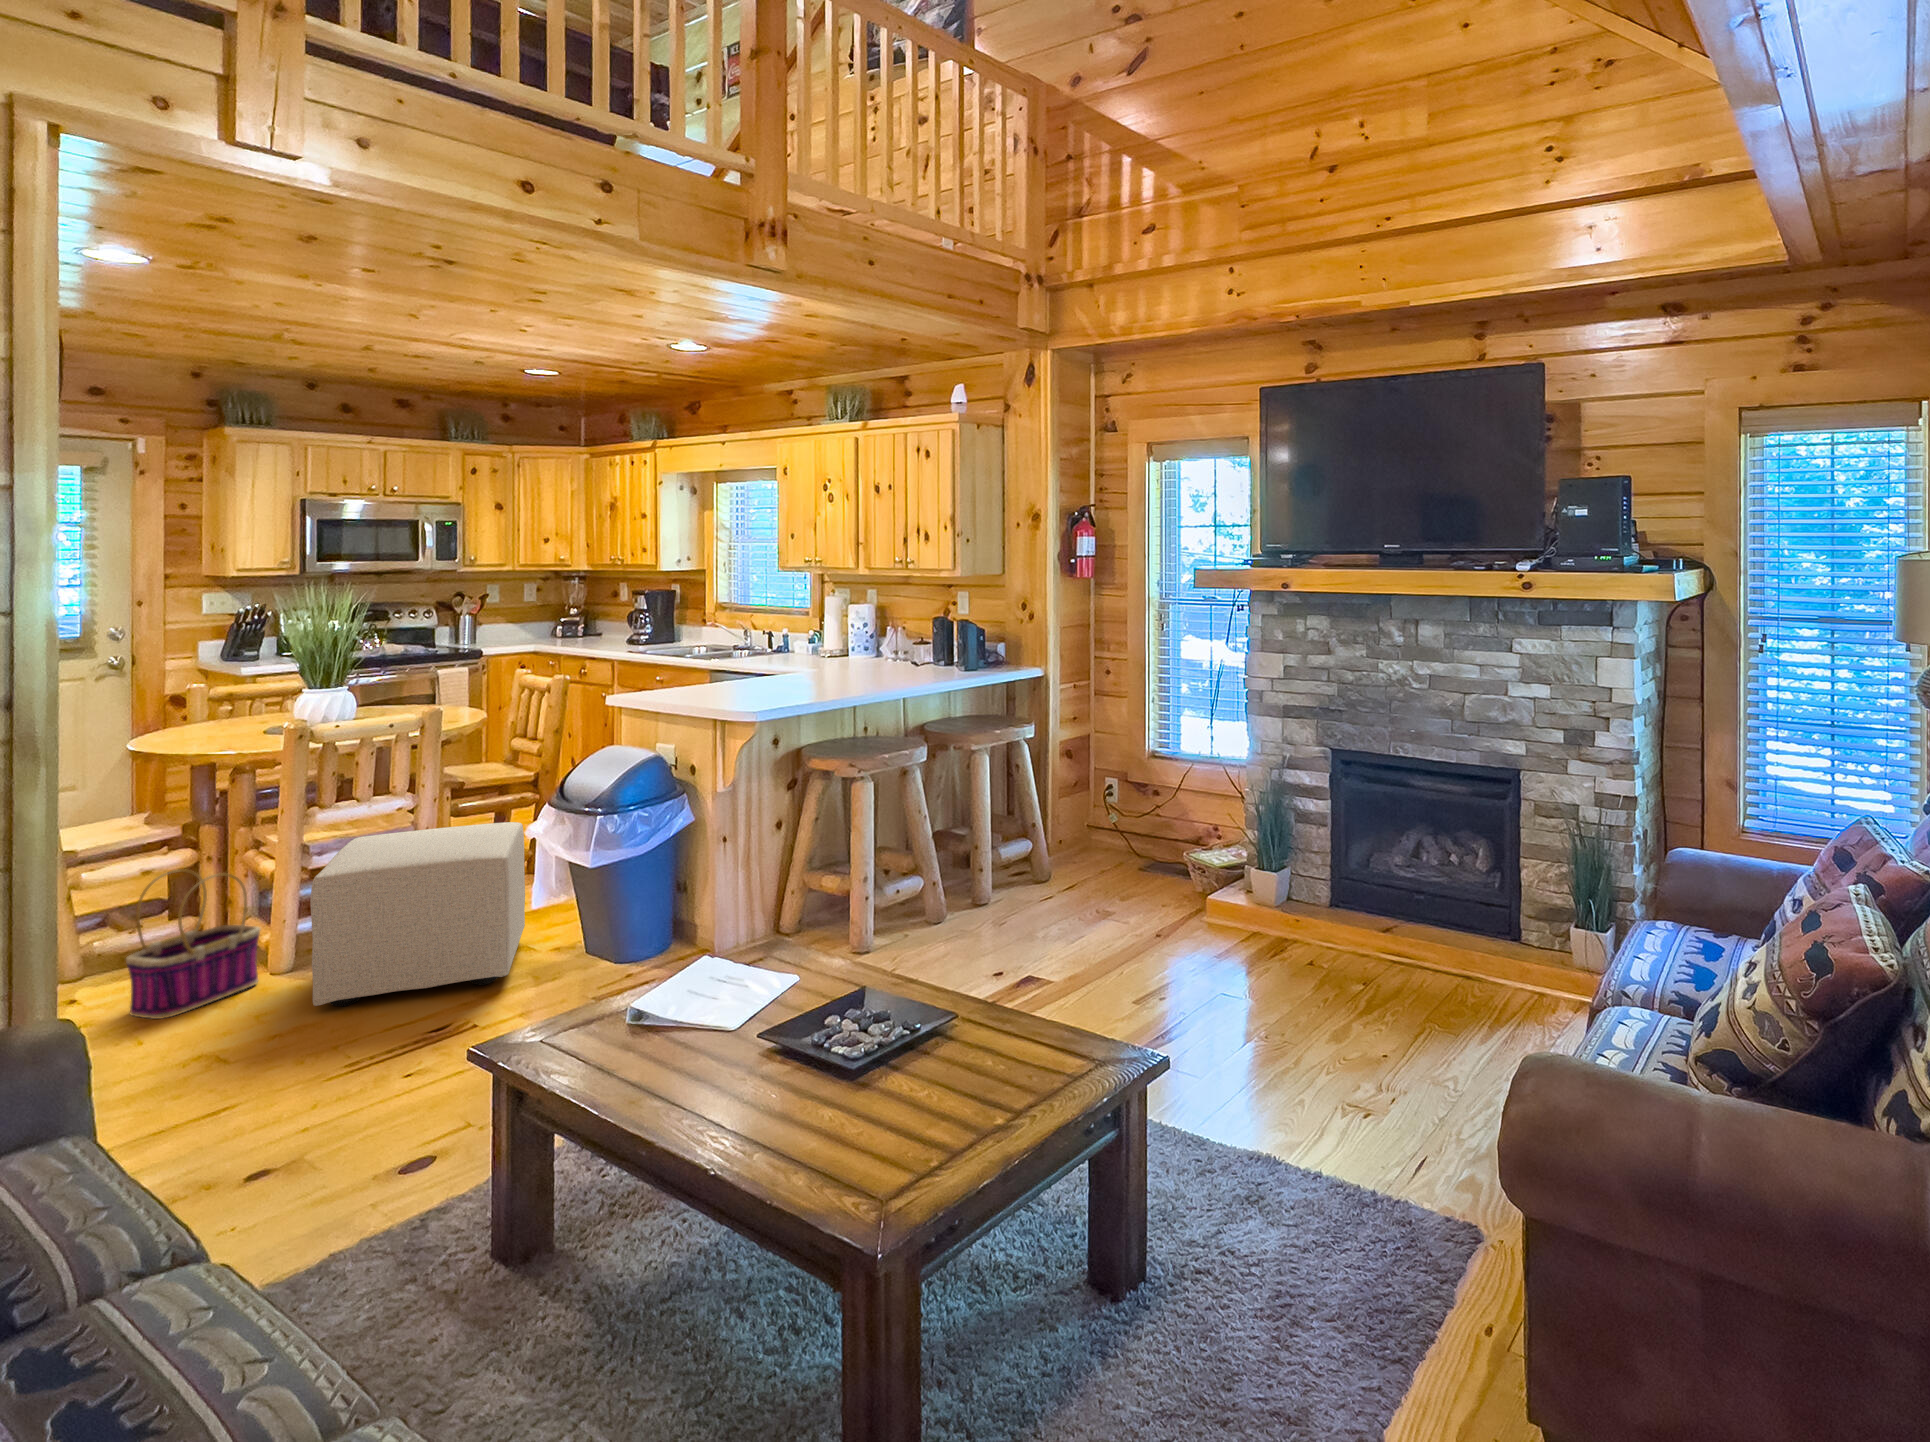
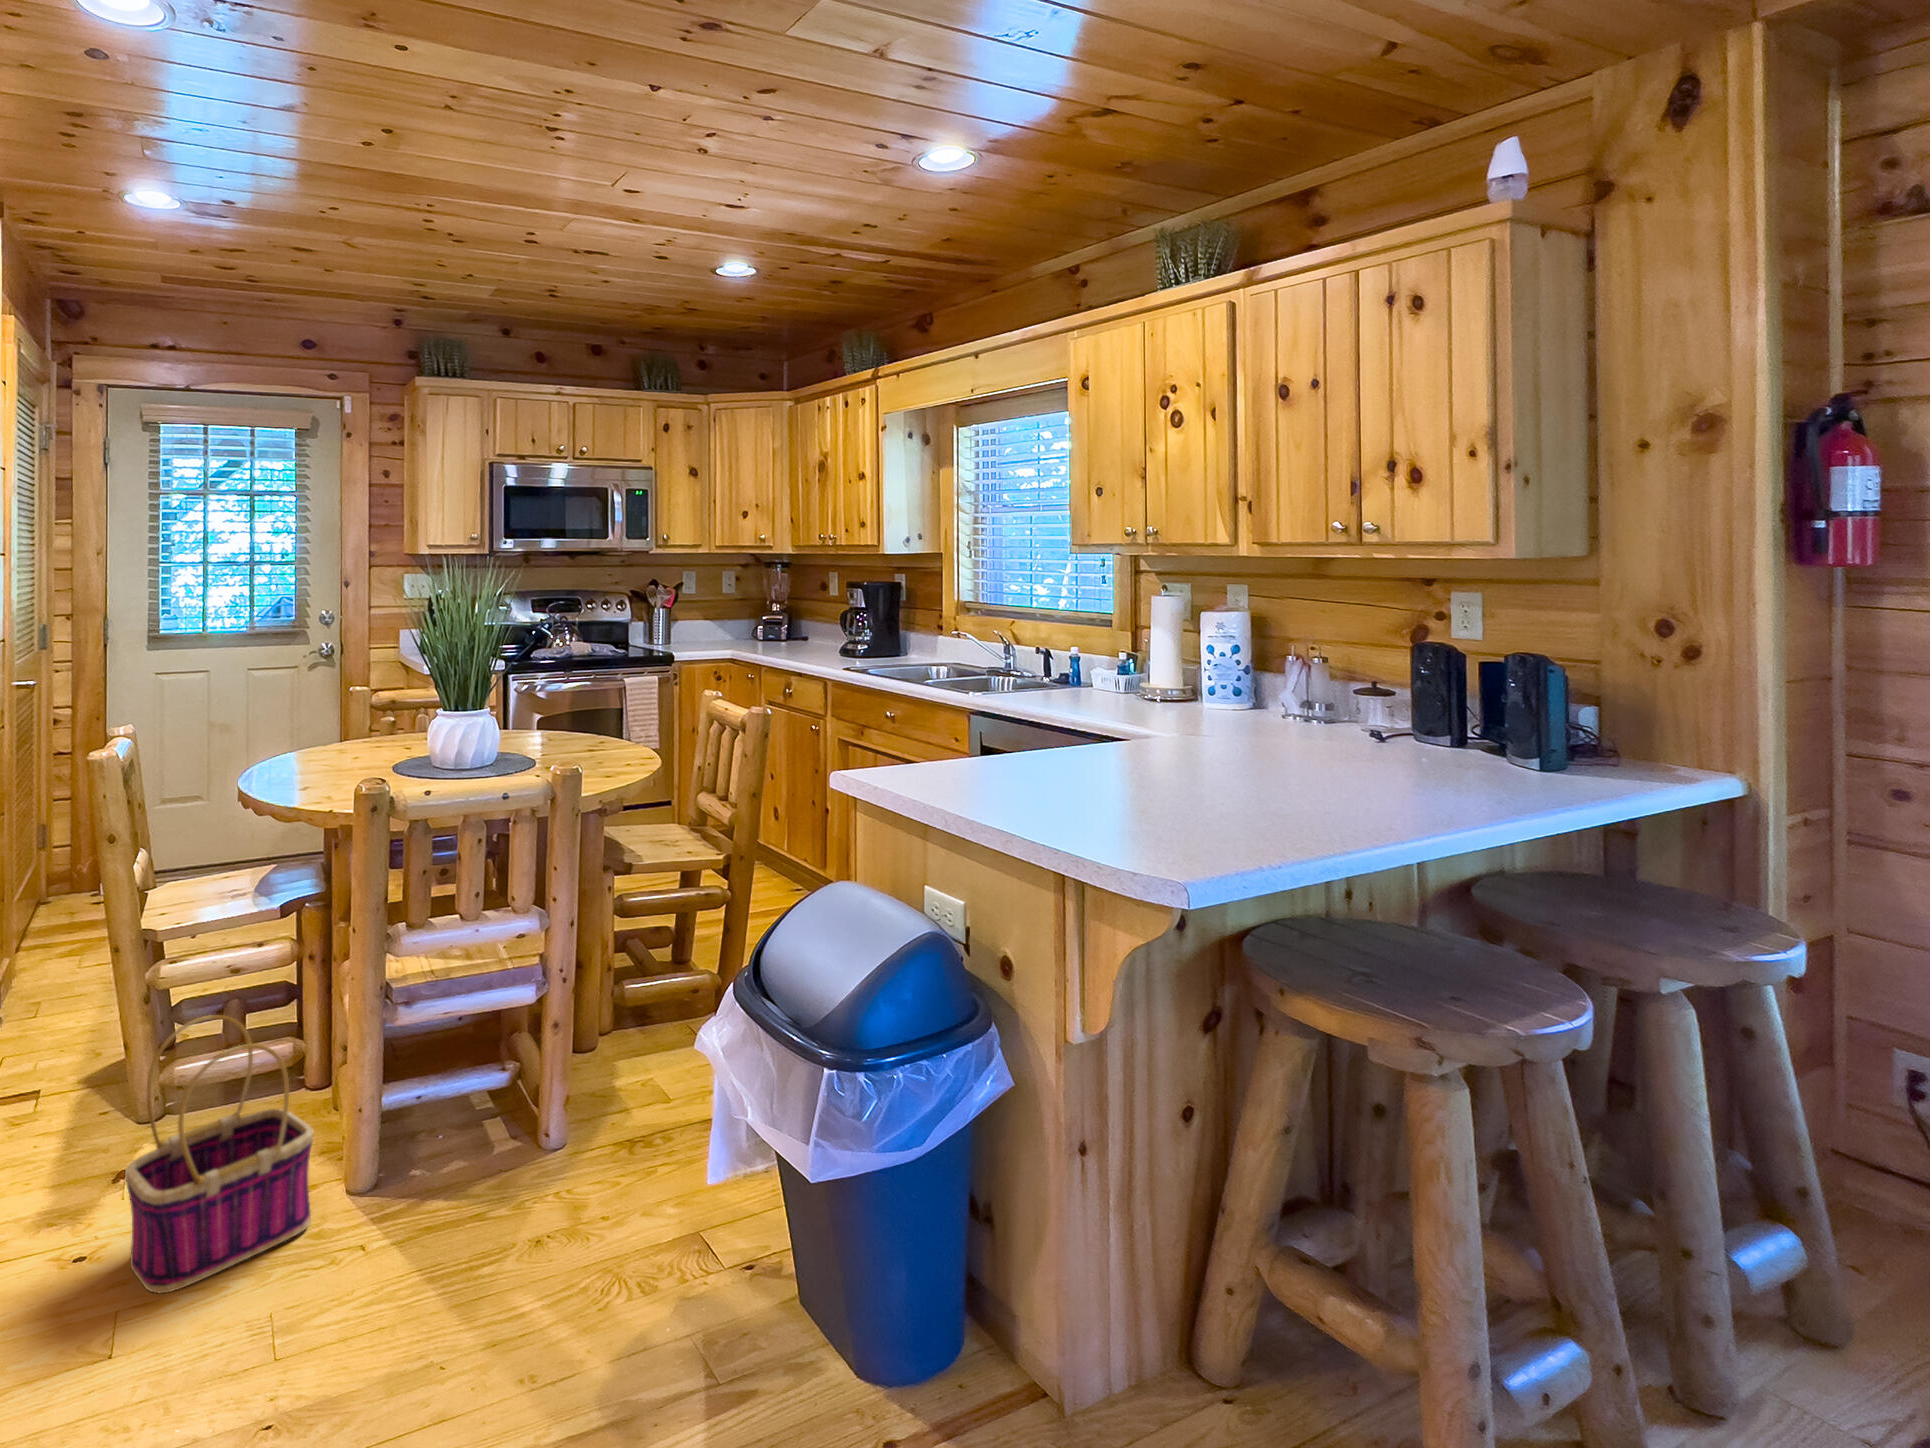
ottoman: present [310,822,525,1006] -> none [334,989,697,1382]

